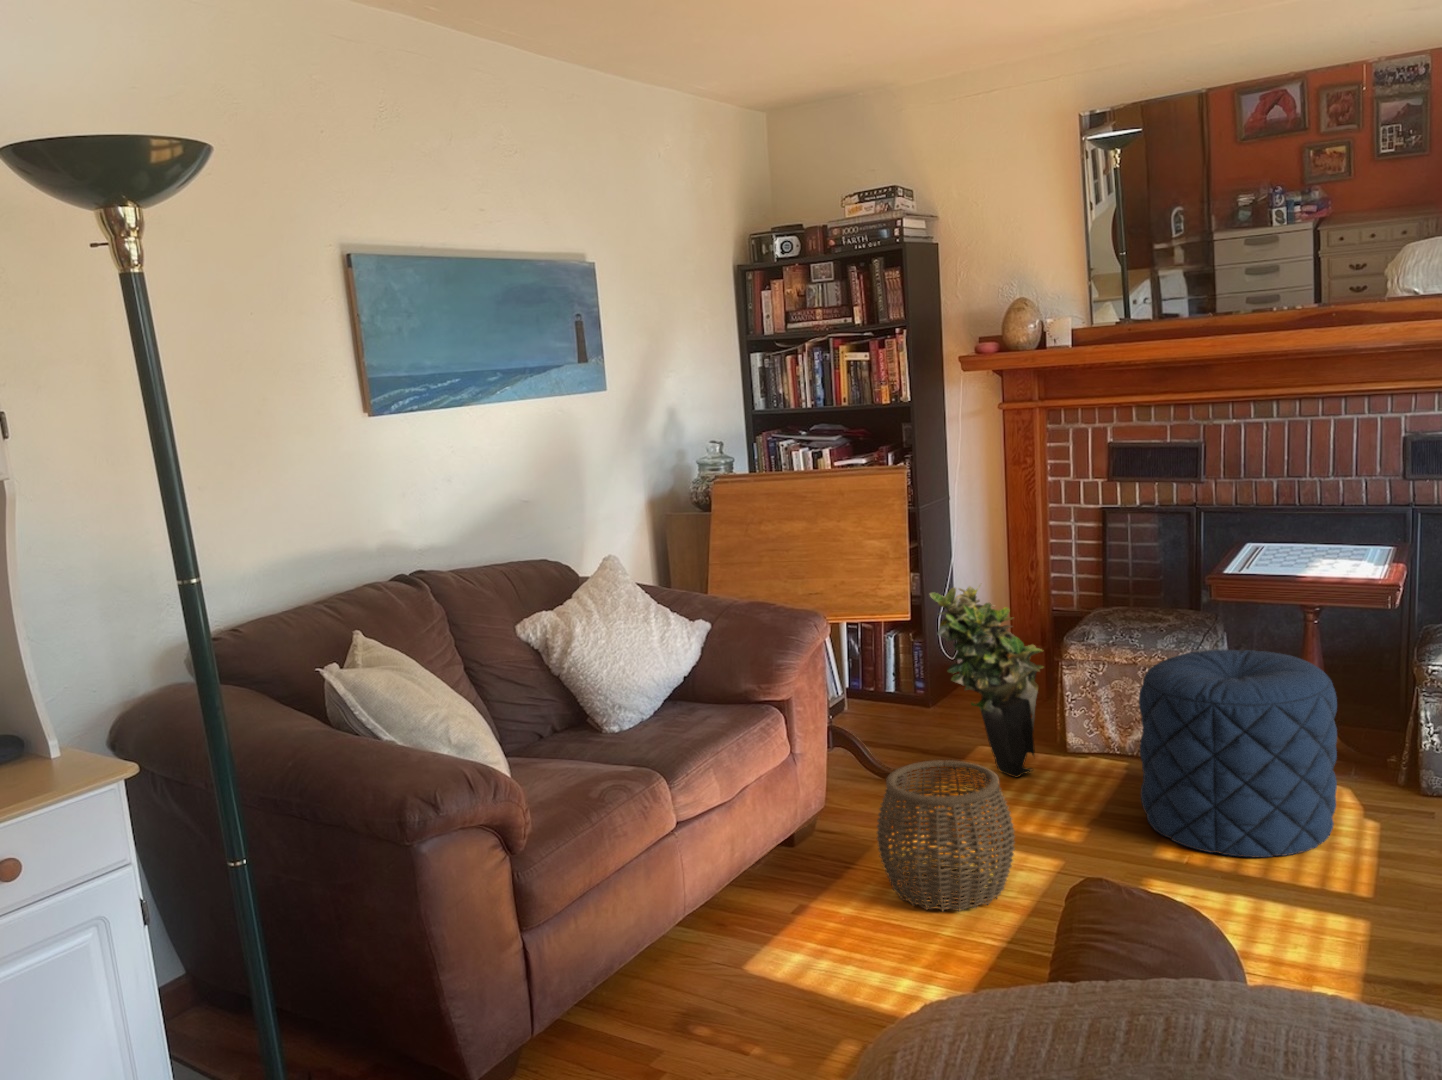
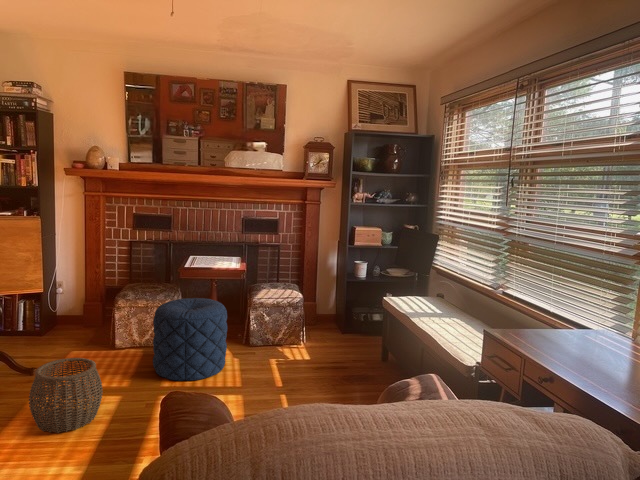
potted plant: present [930,586,1043,777] -> none [50,274,108,363]

